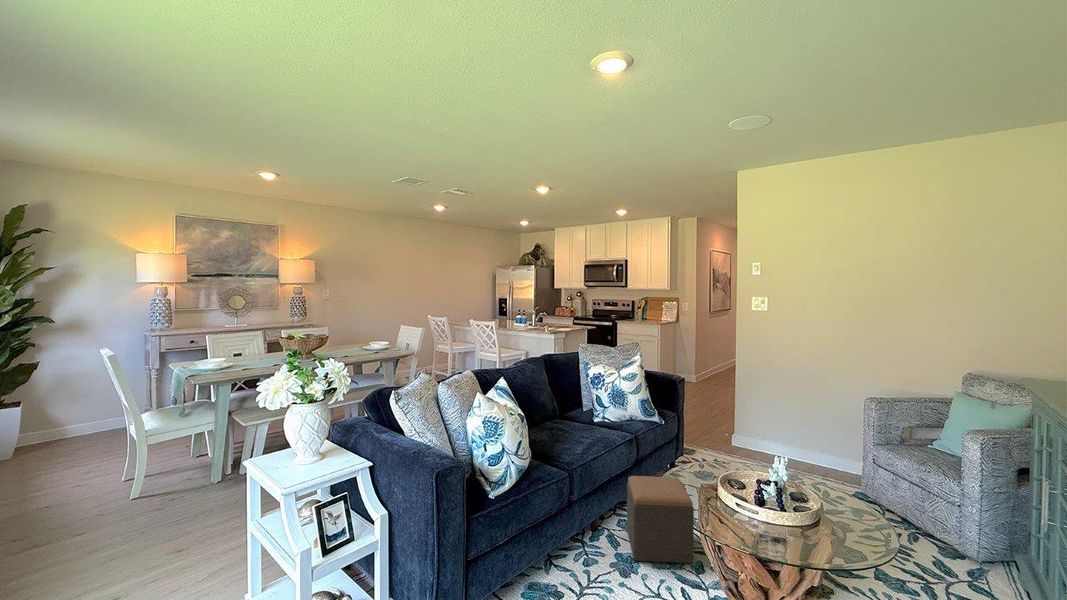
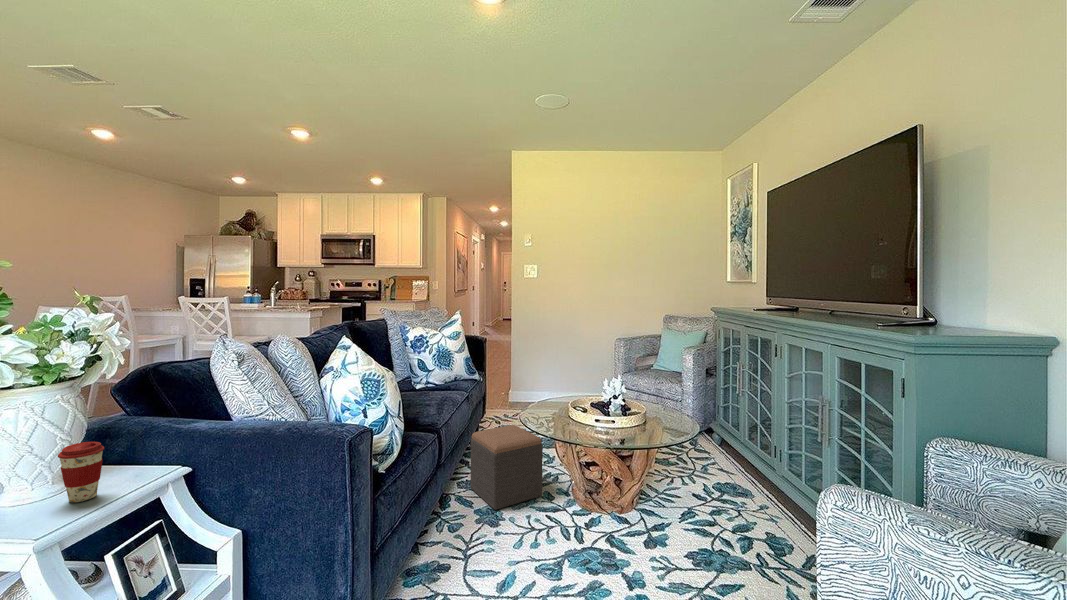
coffee cup: none [304,437,325,471] -> present [58,442,104,502]

